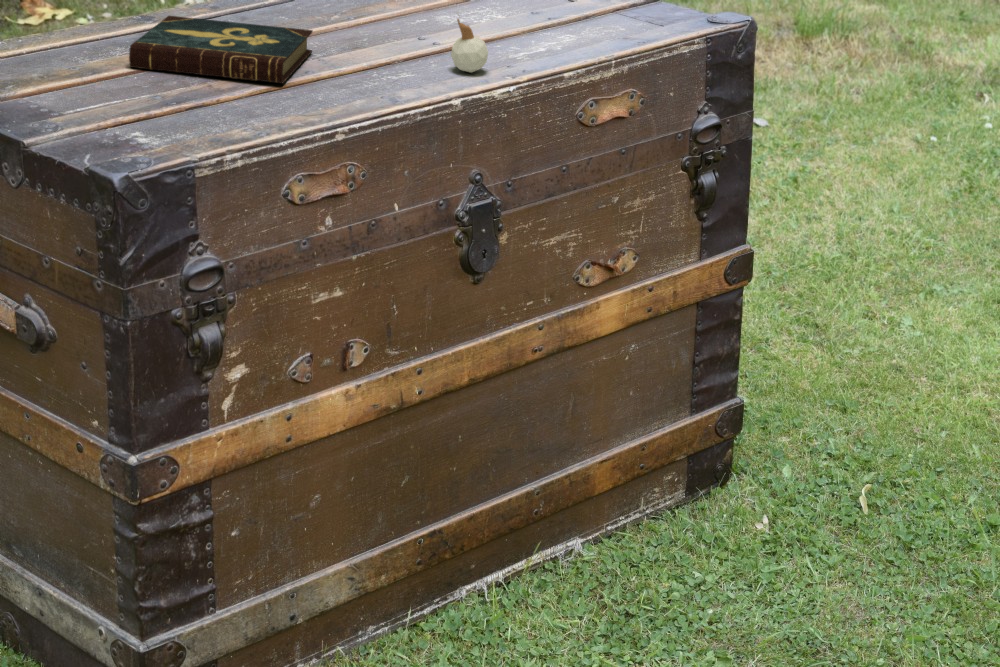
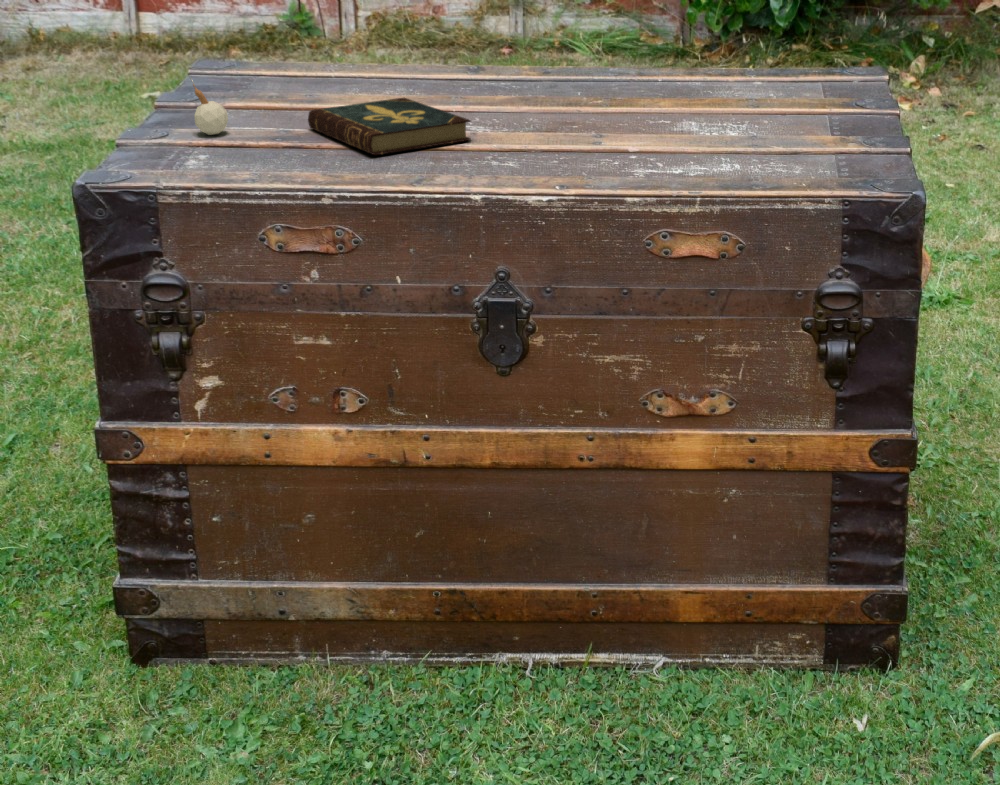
candle: present [451,19,488,73] -> present [193,84,228,135]

